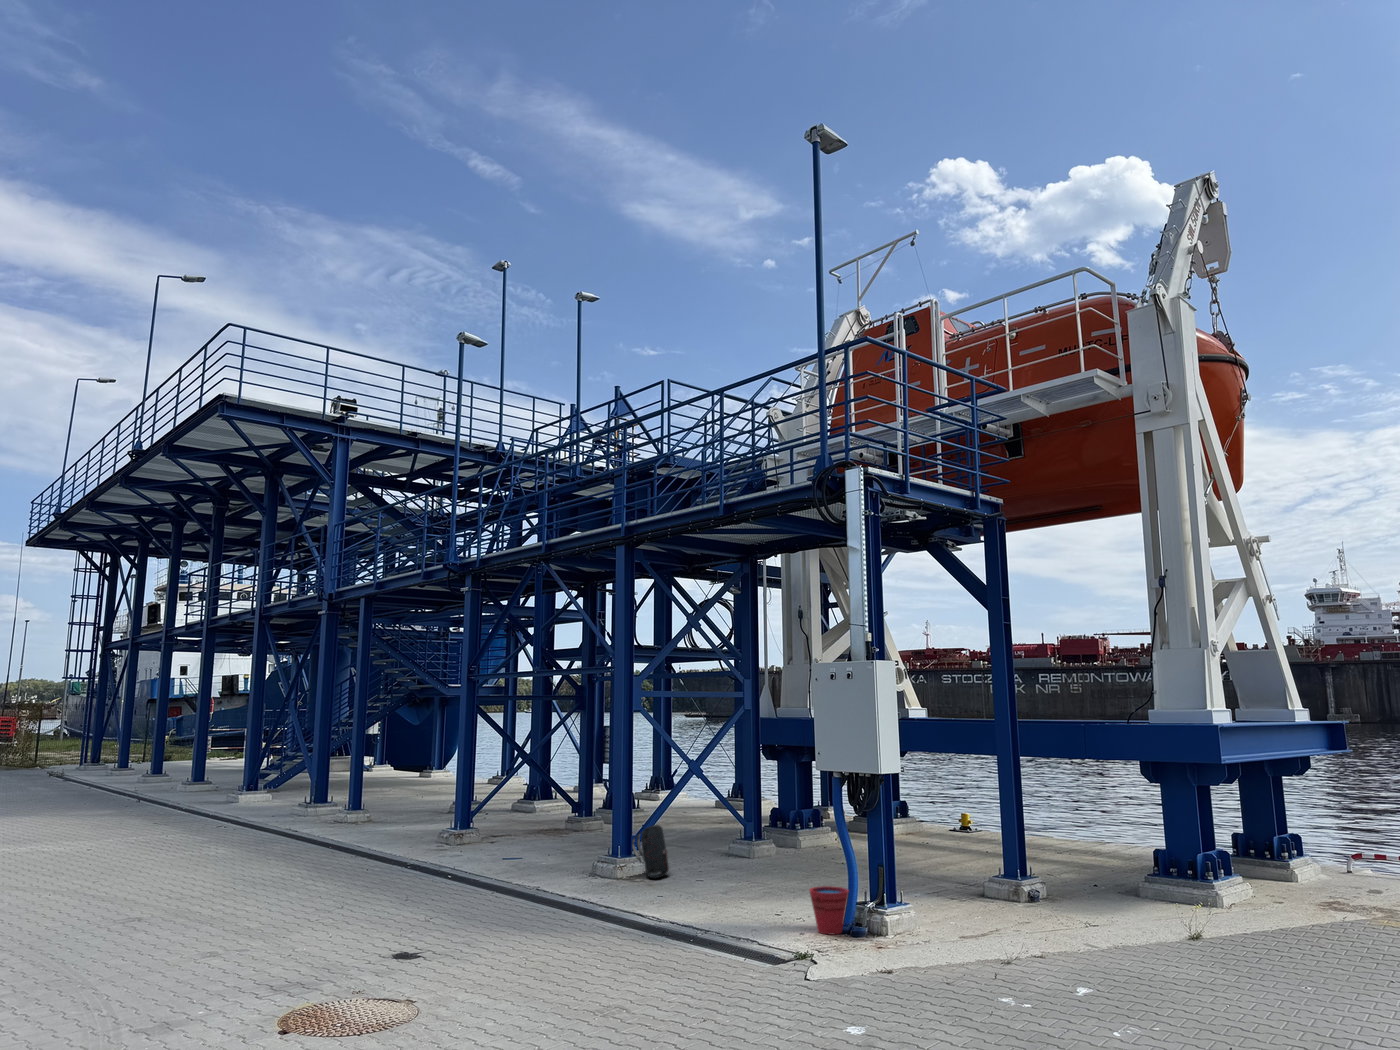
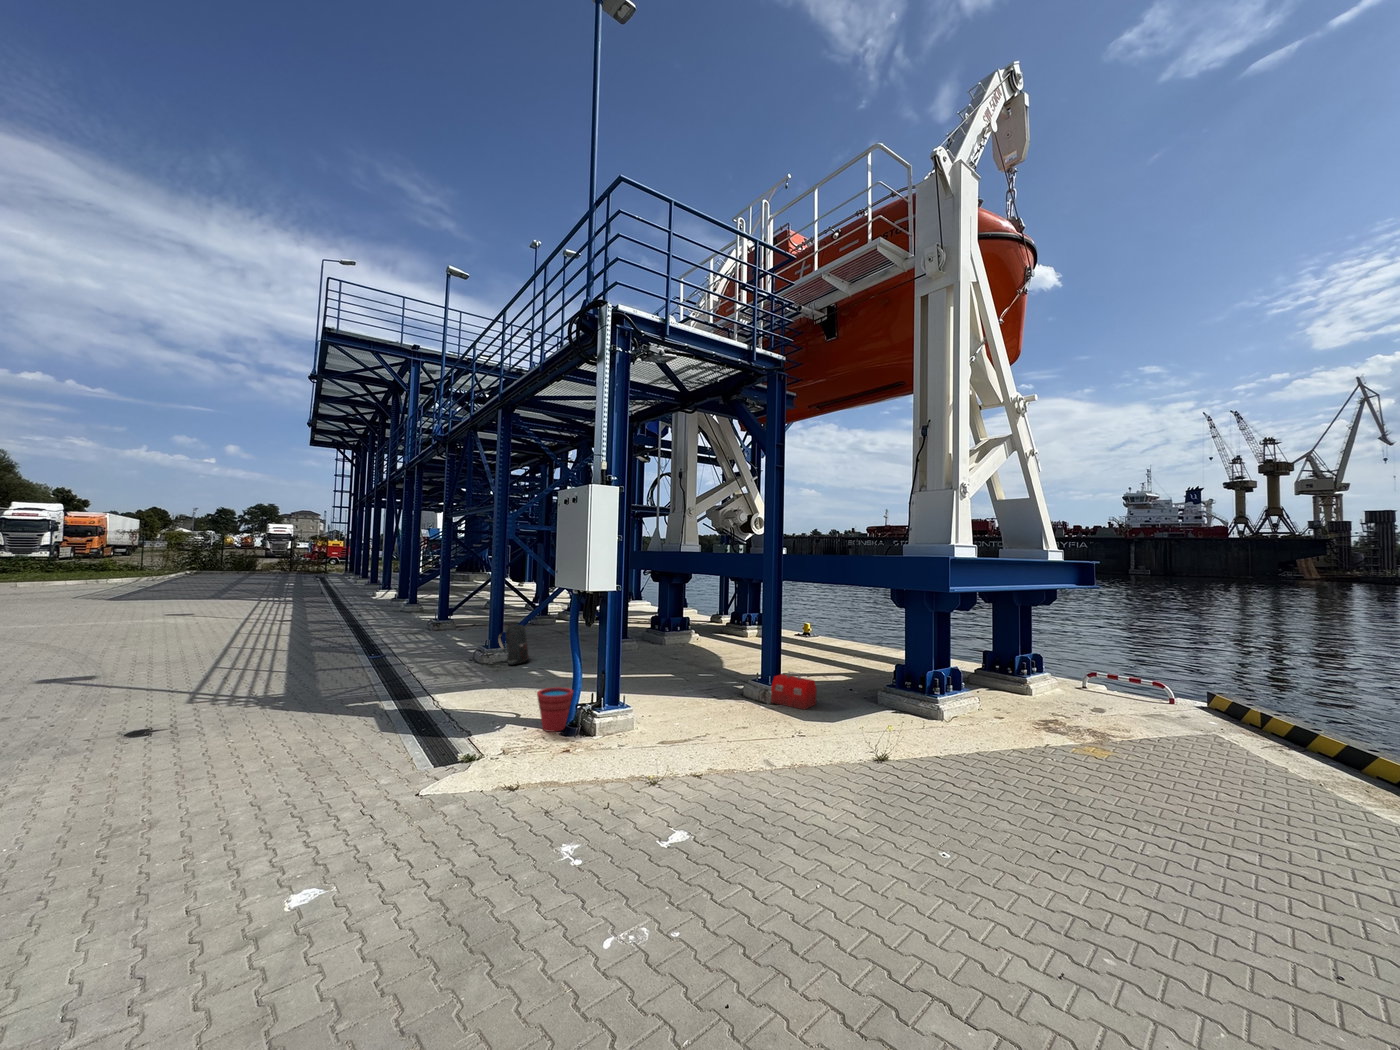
toolbox: none [1023,863,1075,905] -> present [771,672,817,709]

